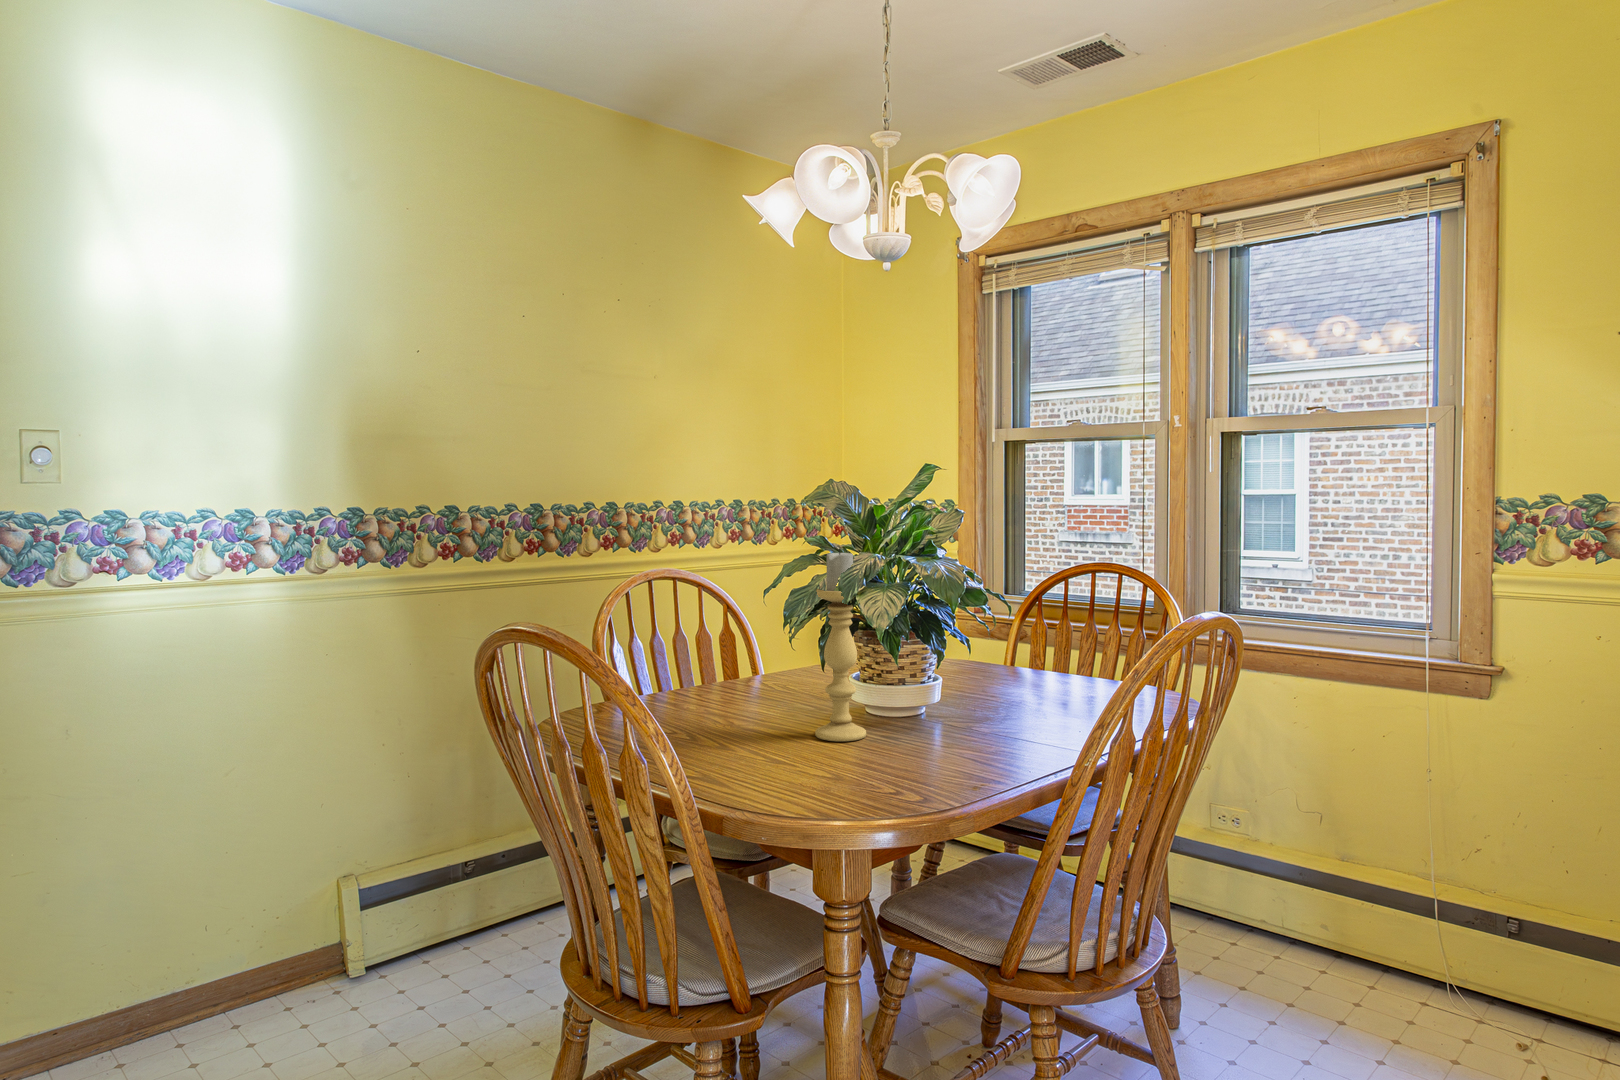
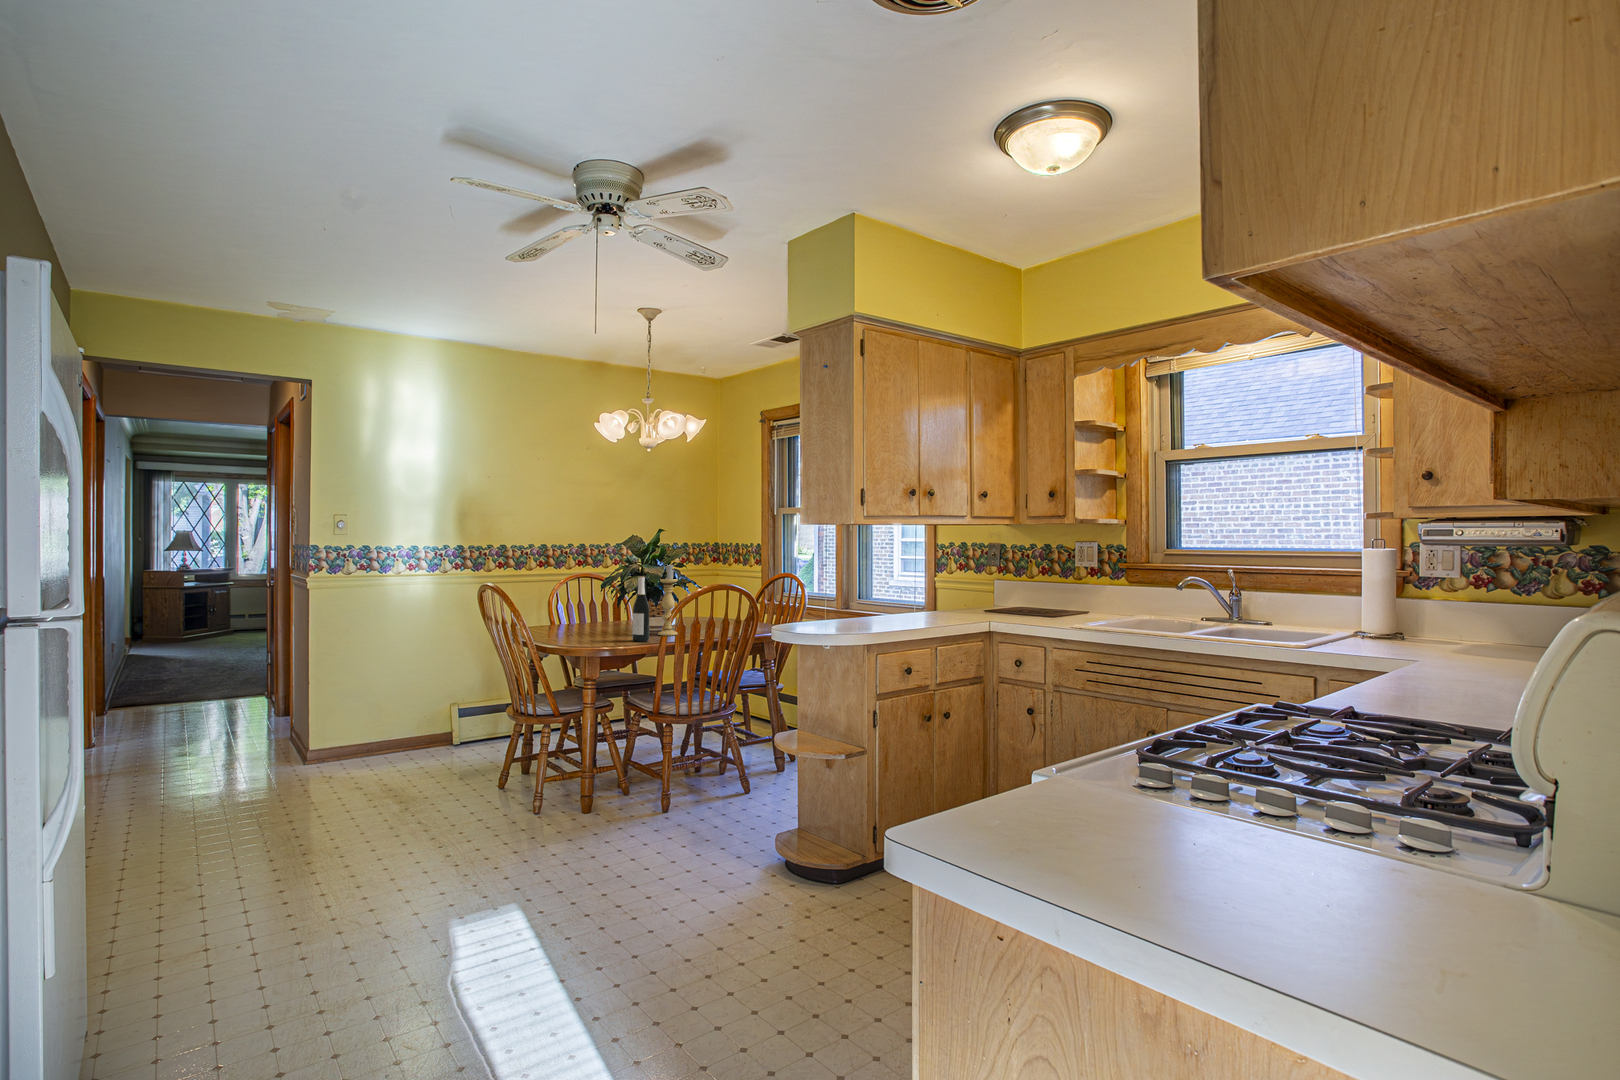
wine bottle: none [758,589,805,775] -> present [632,576,650,642]

